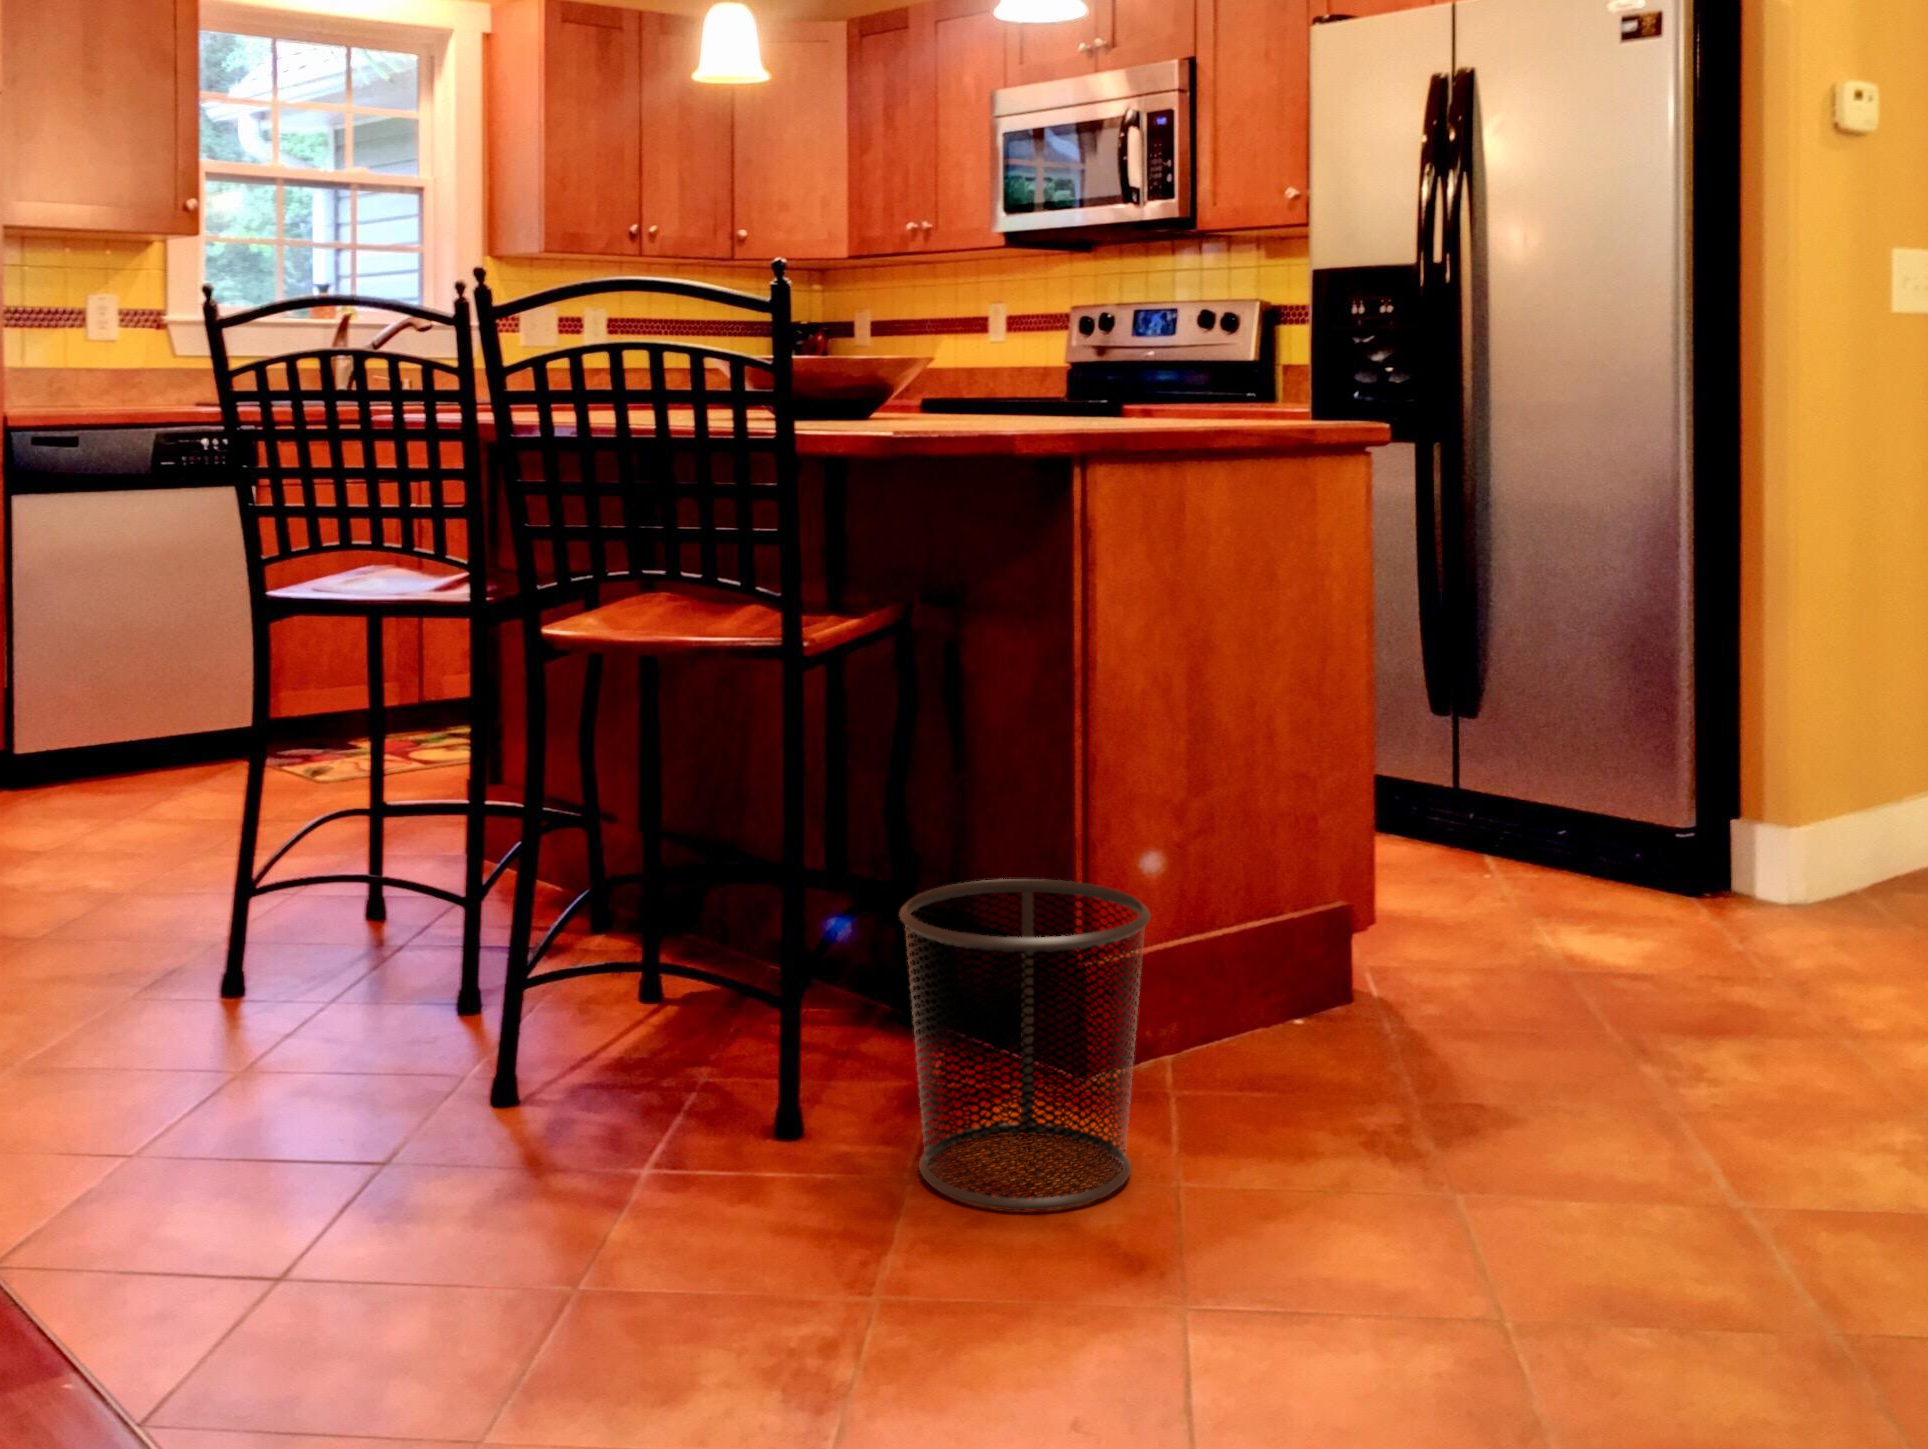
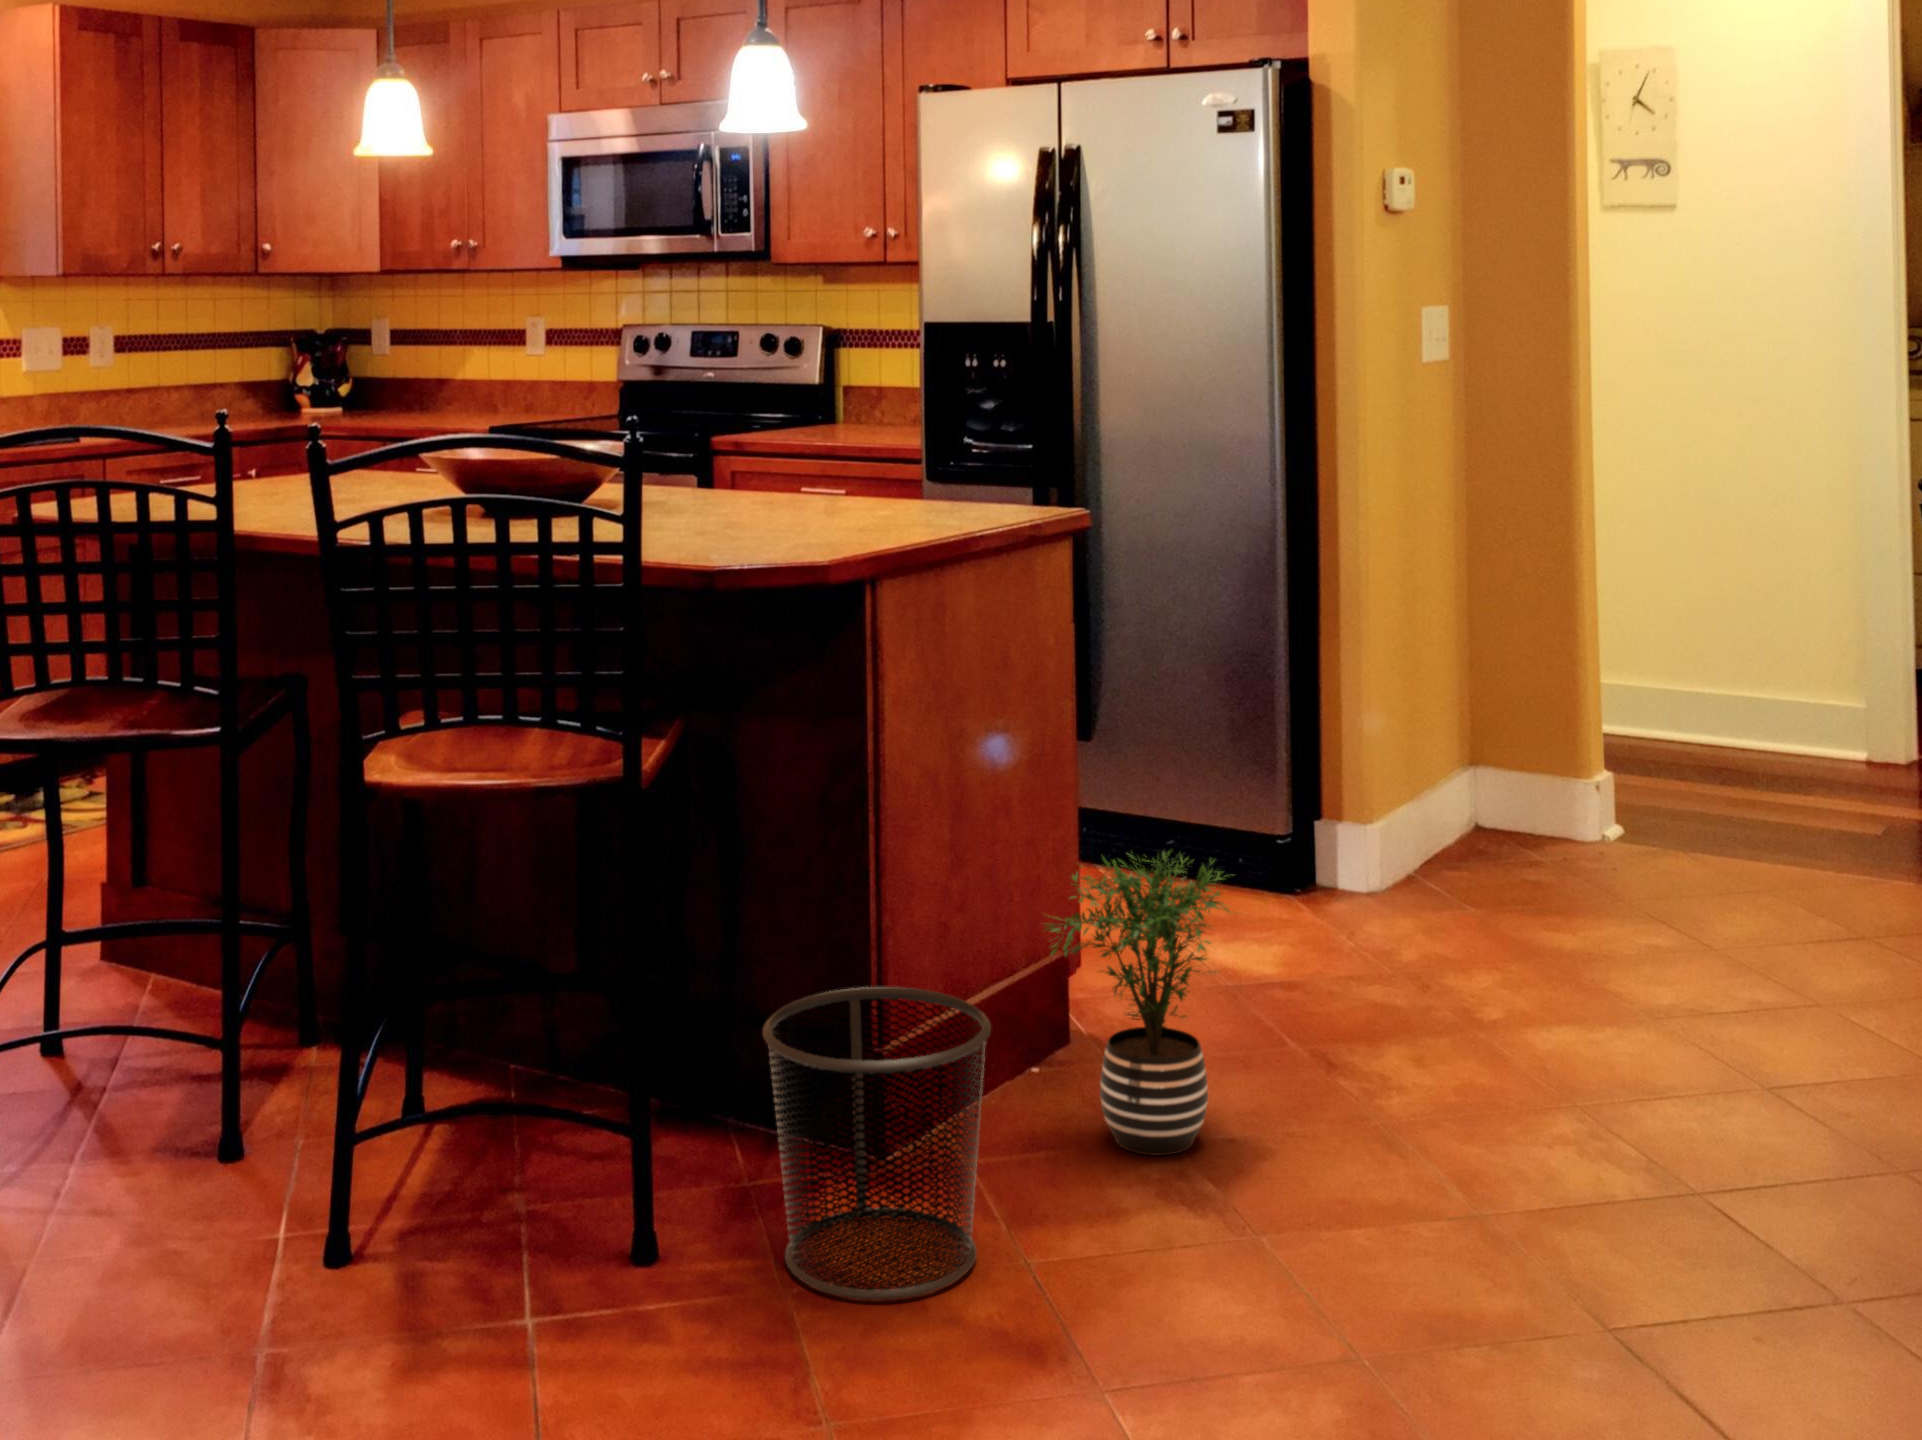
potted plant: none [1265,765,1515,1115] -> present [1045,852,1230,1156]

